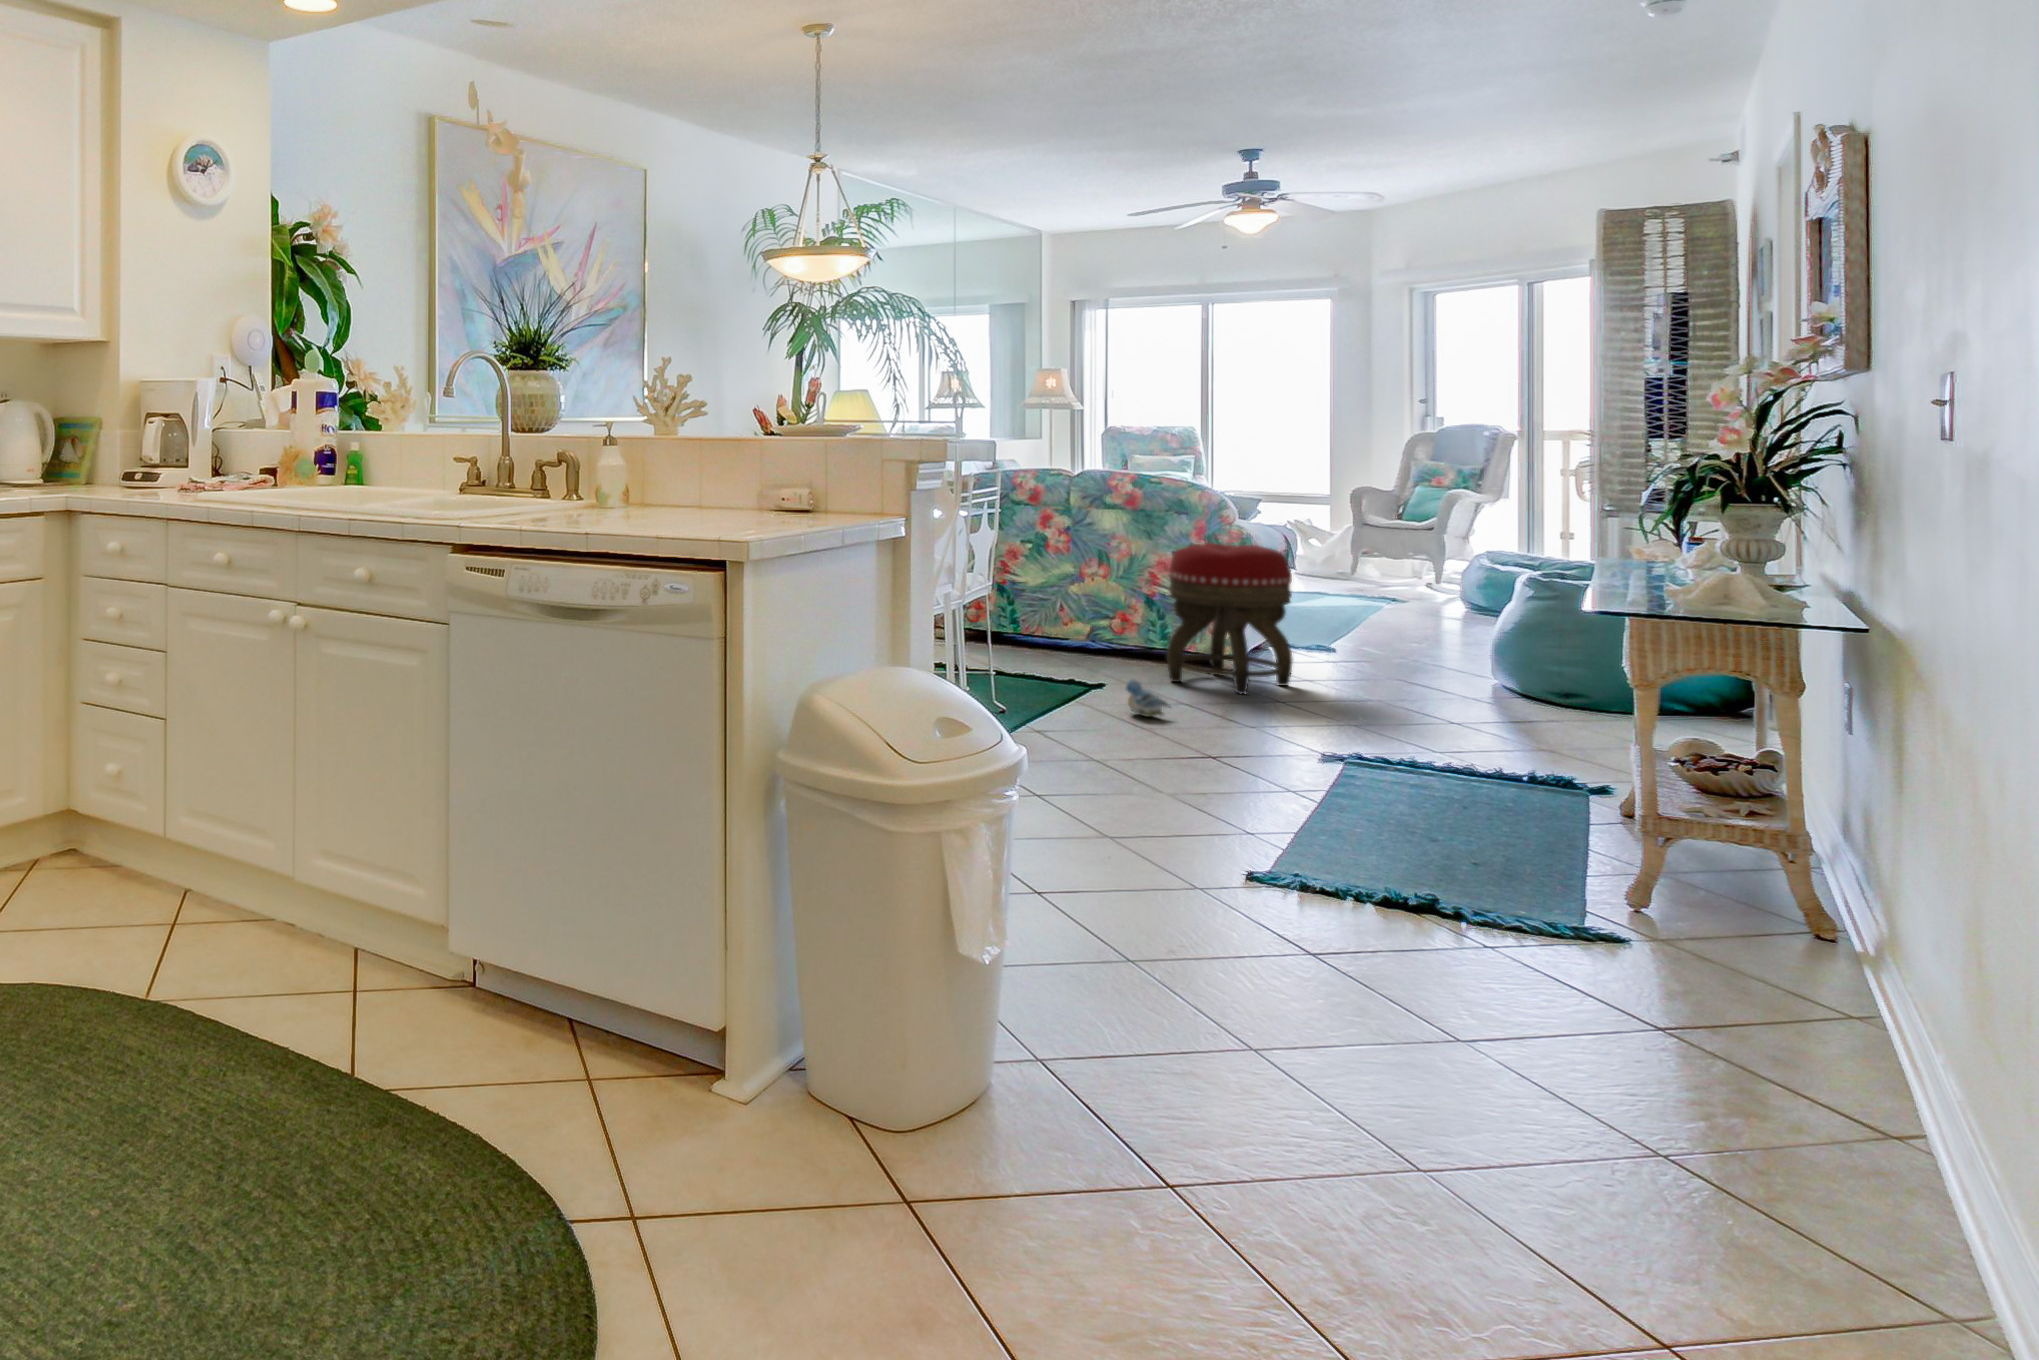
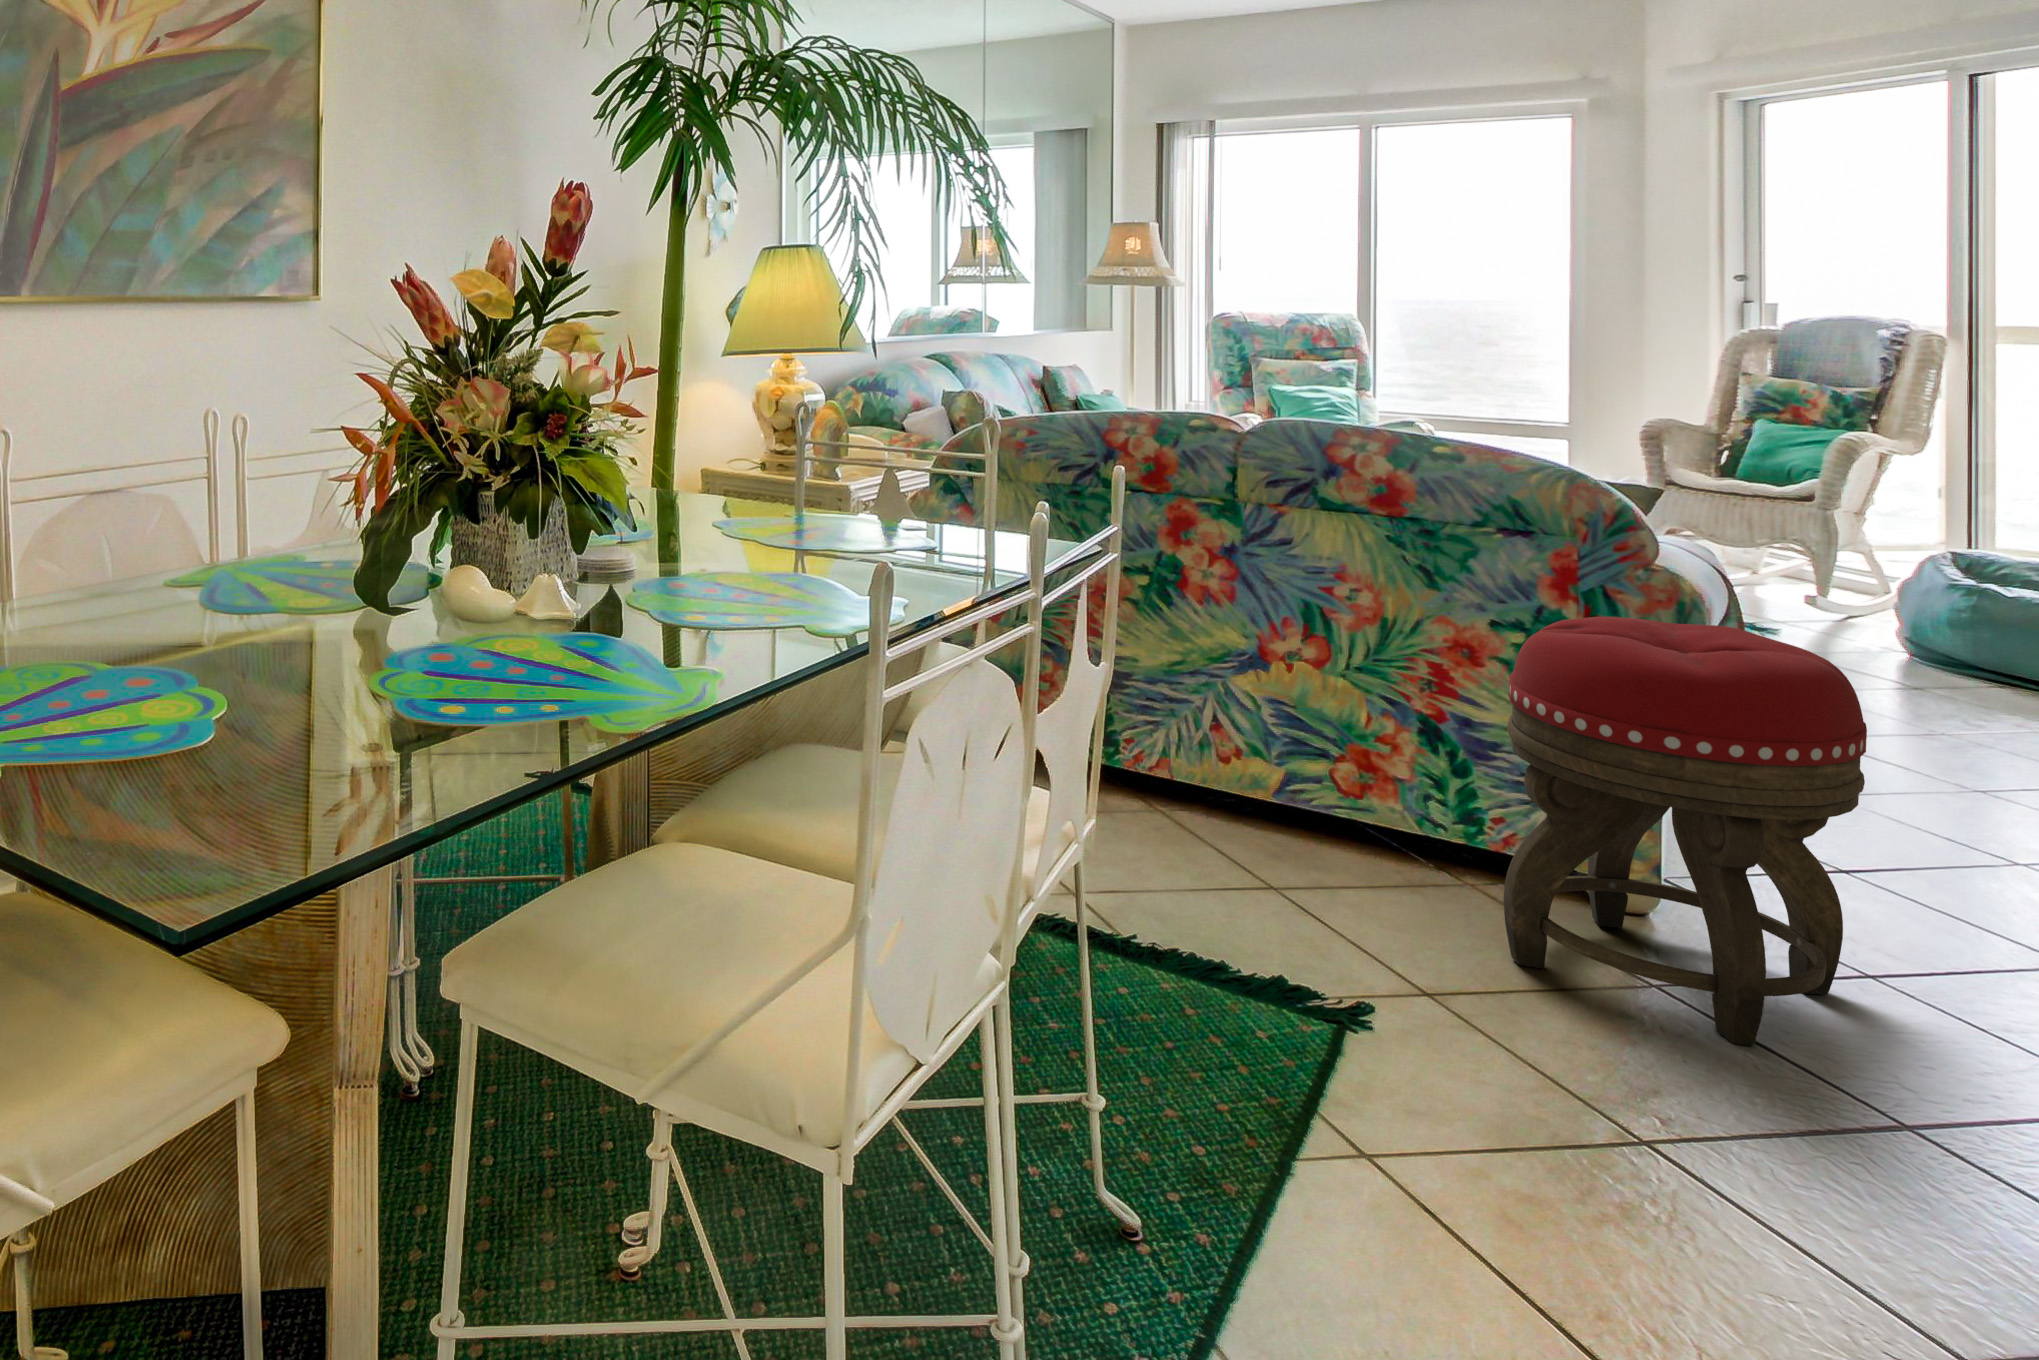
plush toy: present [1126,680,1170,717] -> none [1485,1080,1645,1234]

